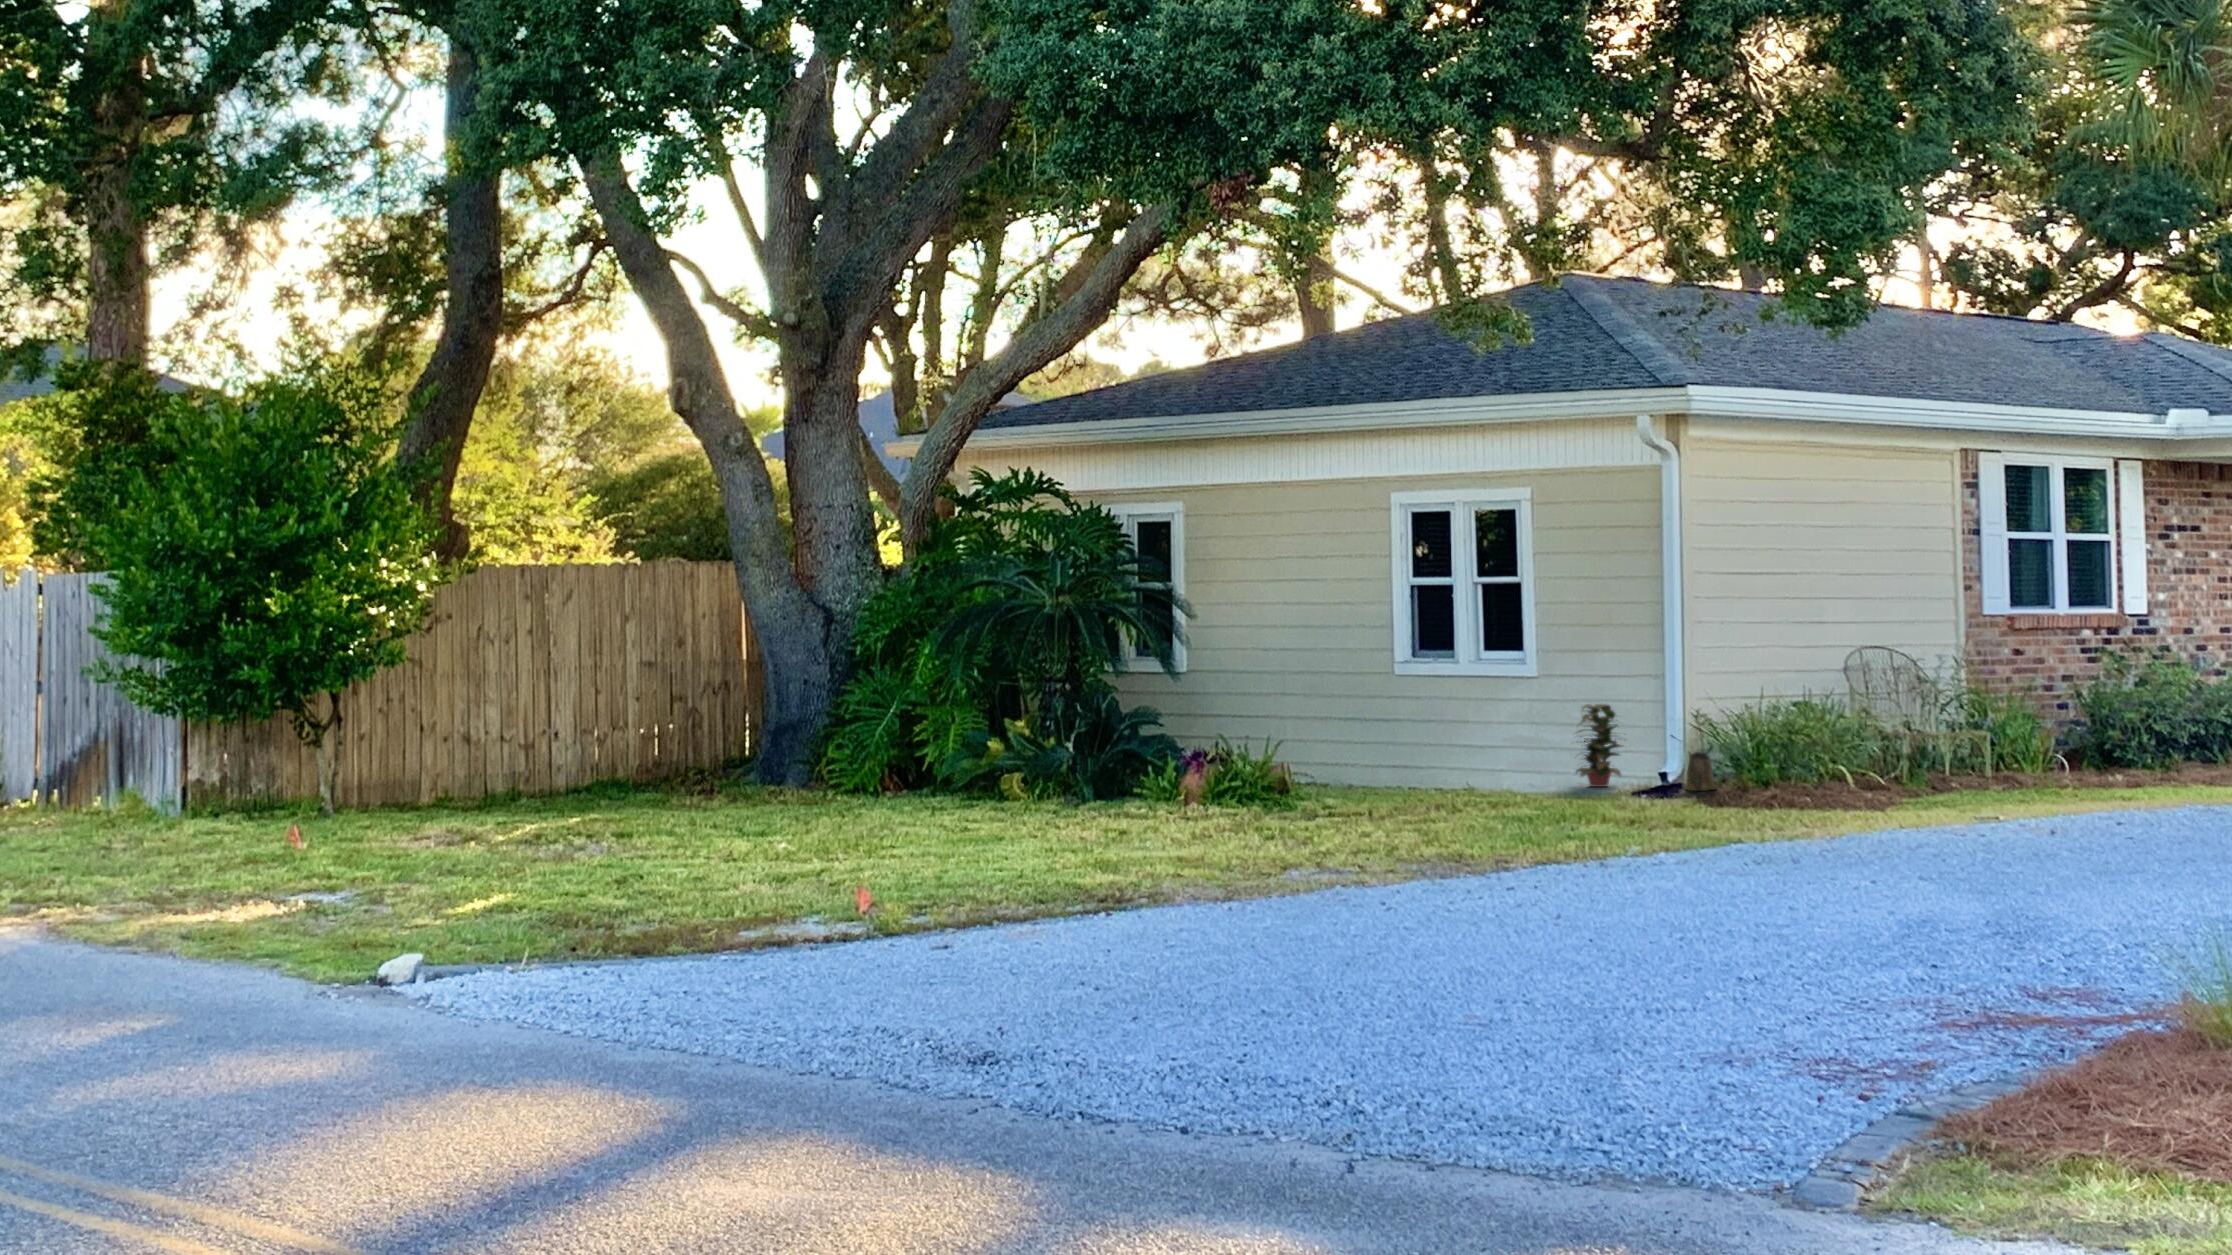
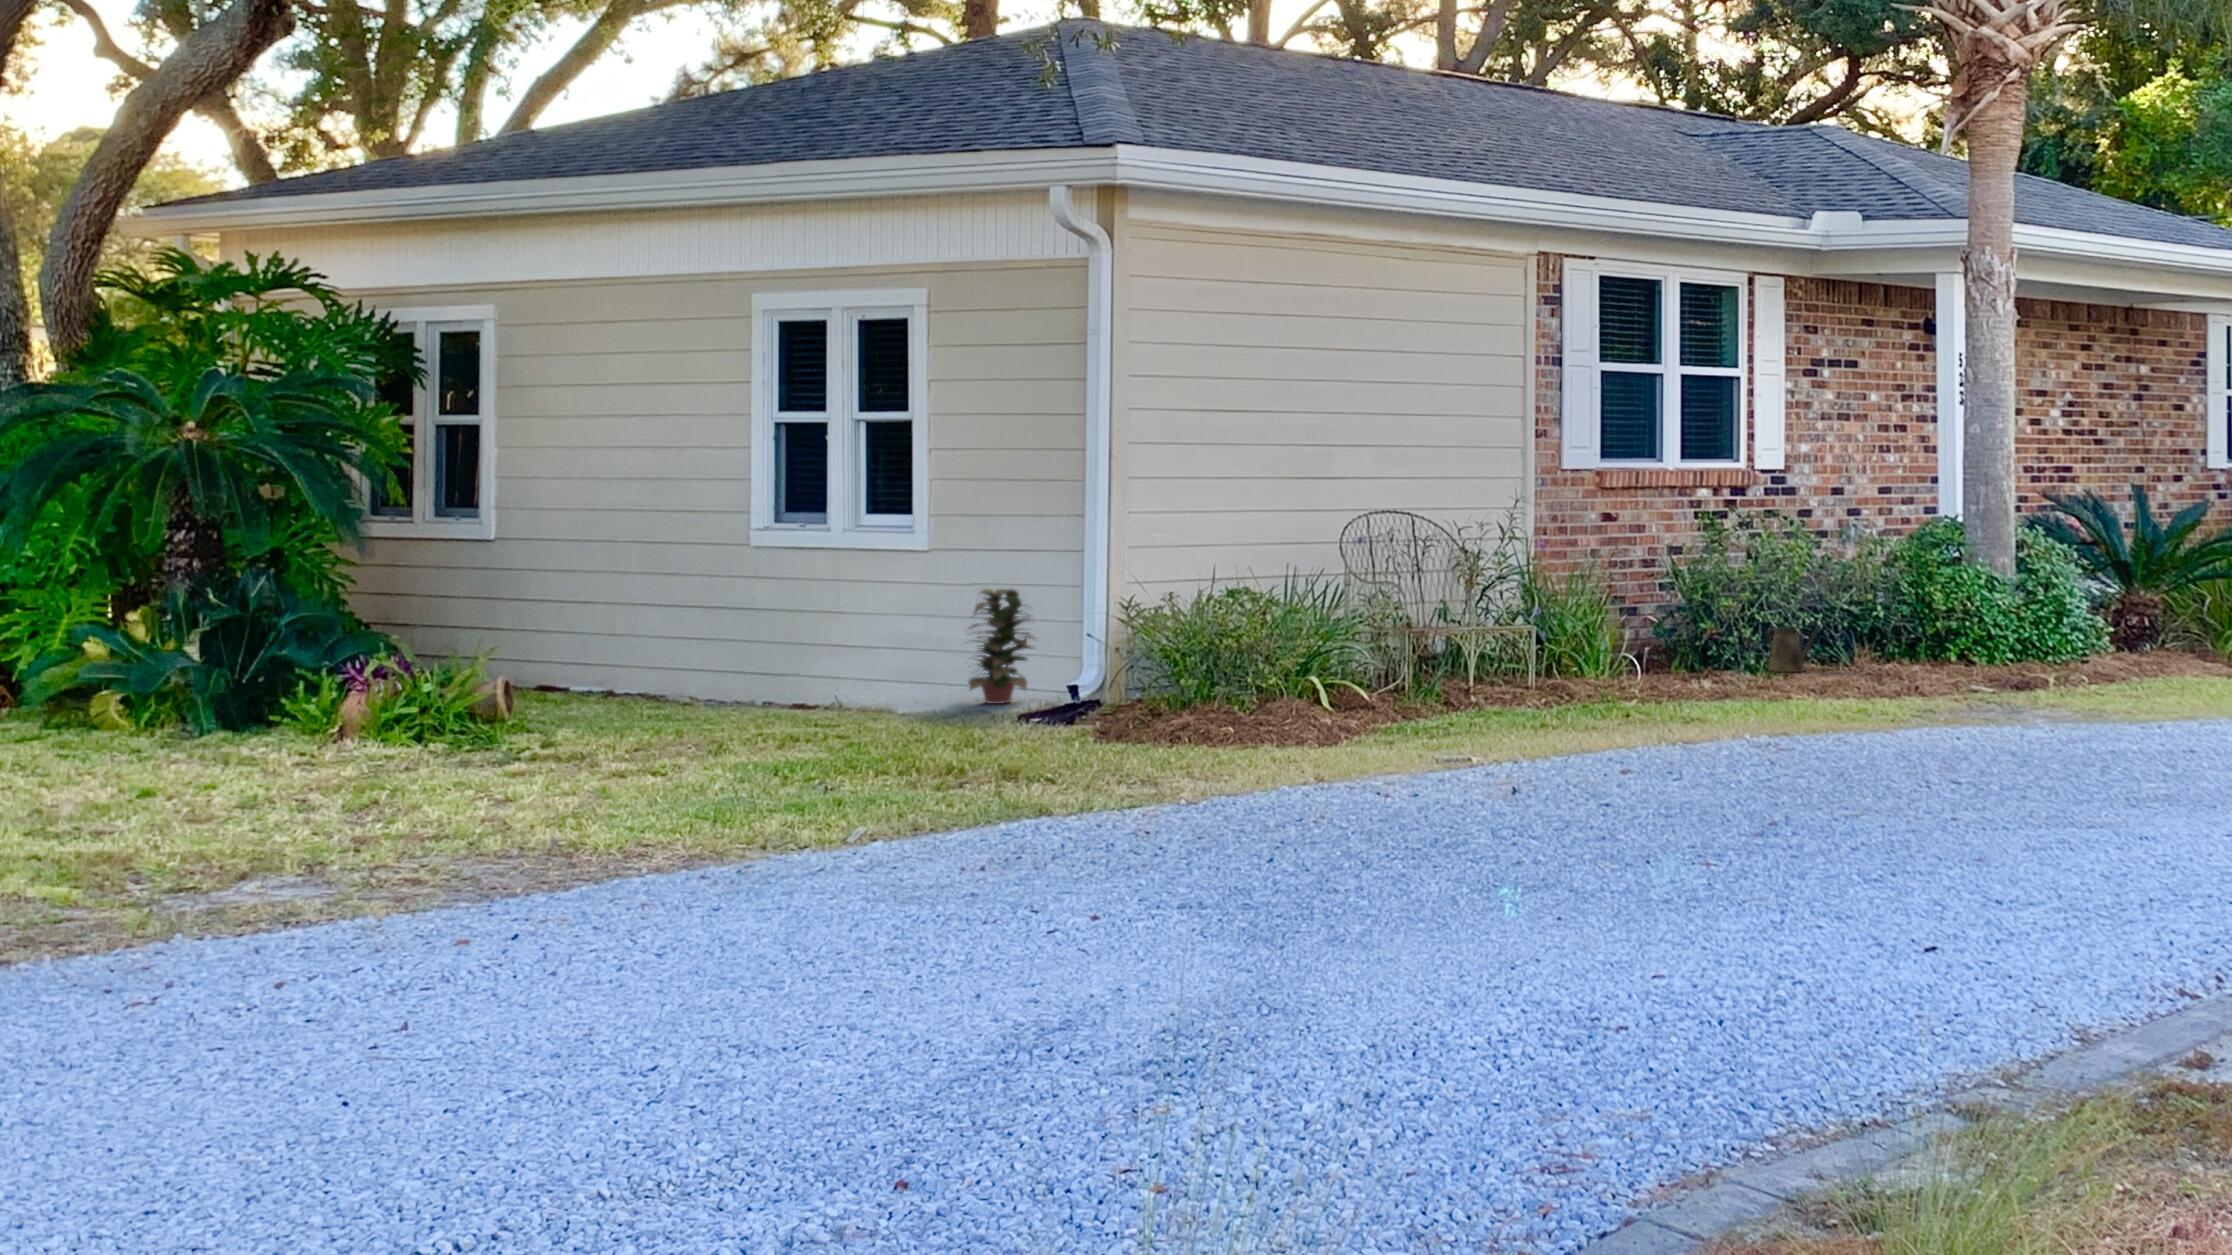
watering can: present [1686,752,1716,791] -> present [1766,626,1821,672]

